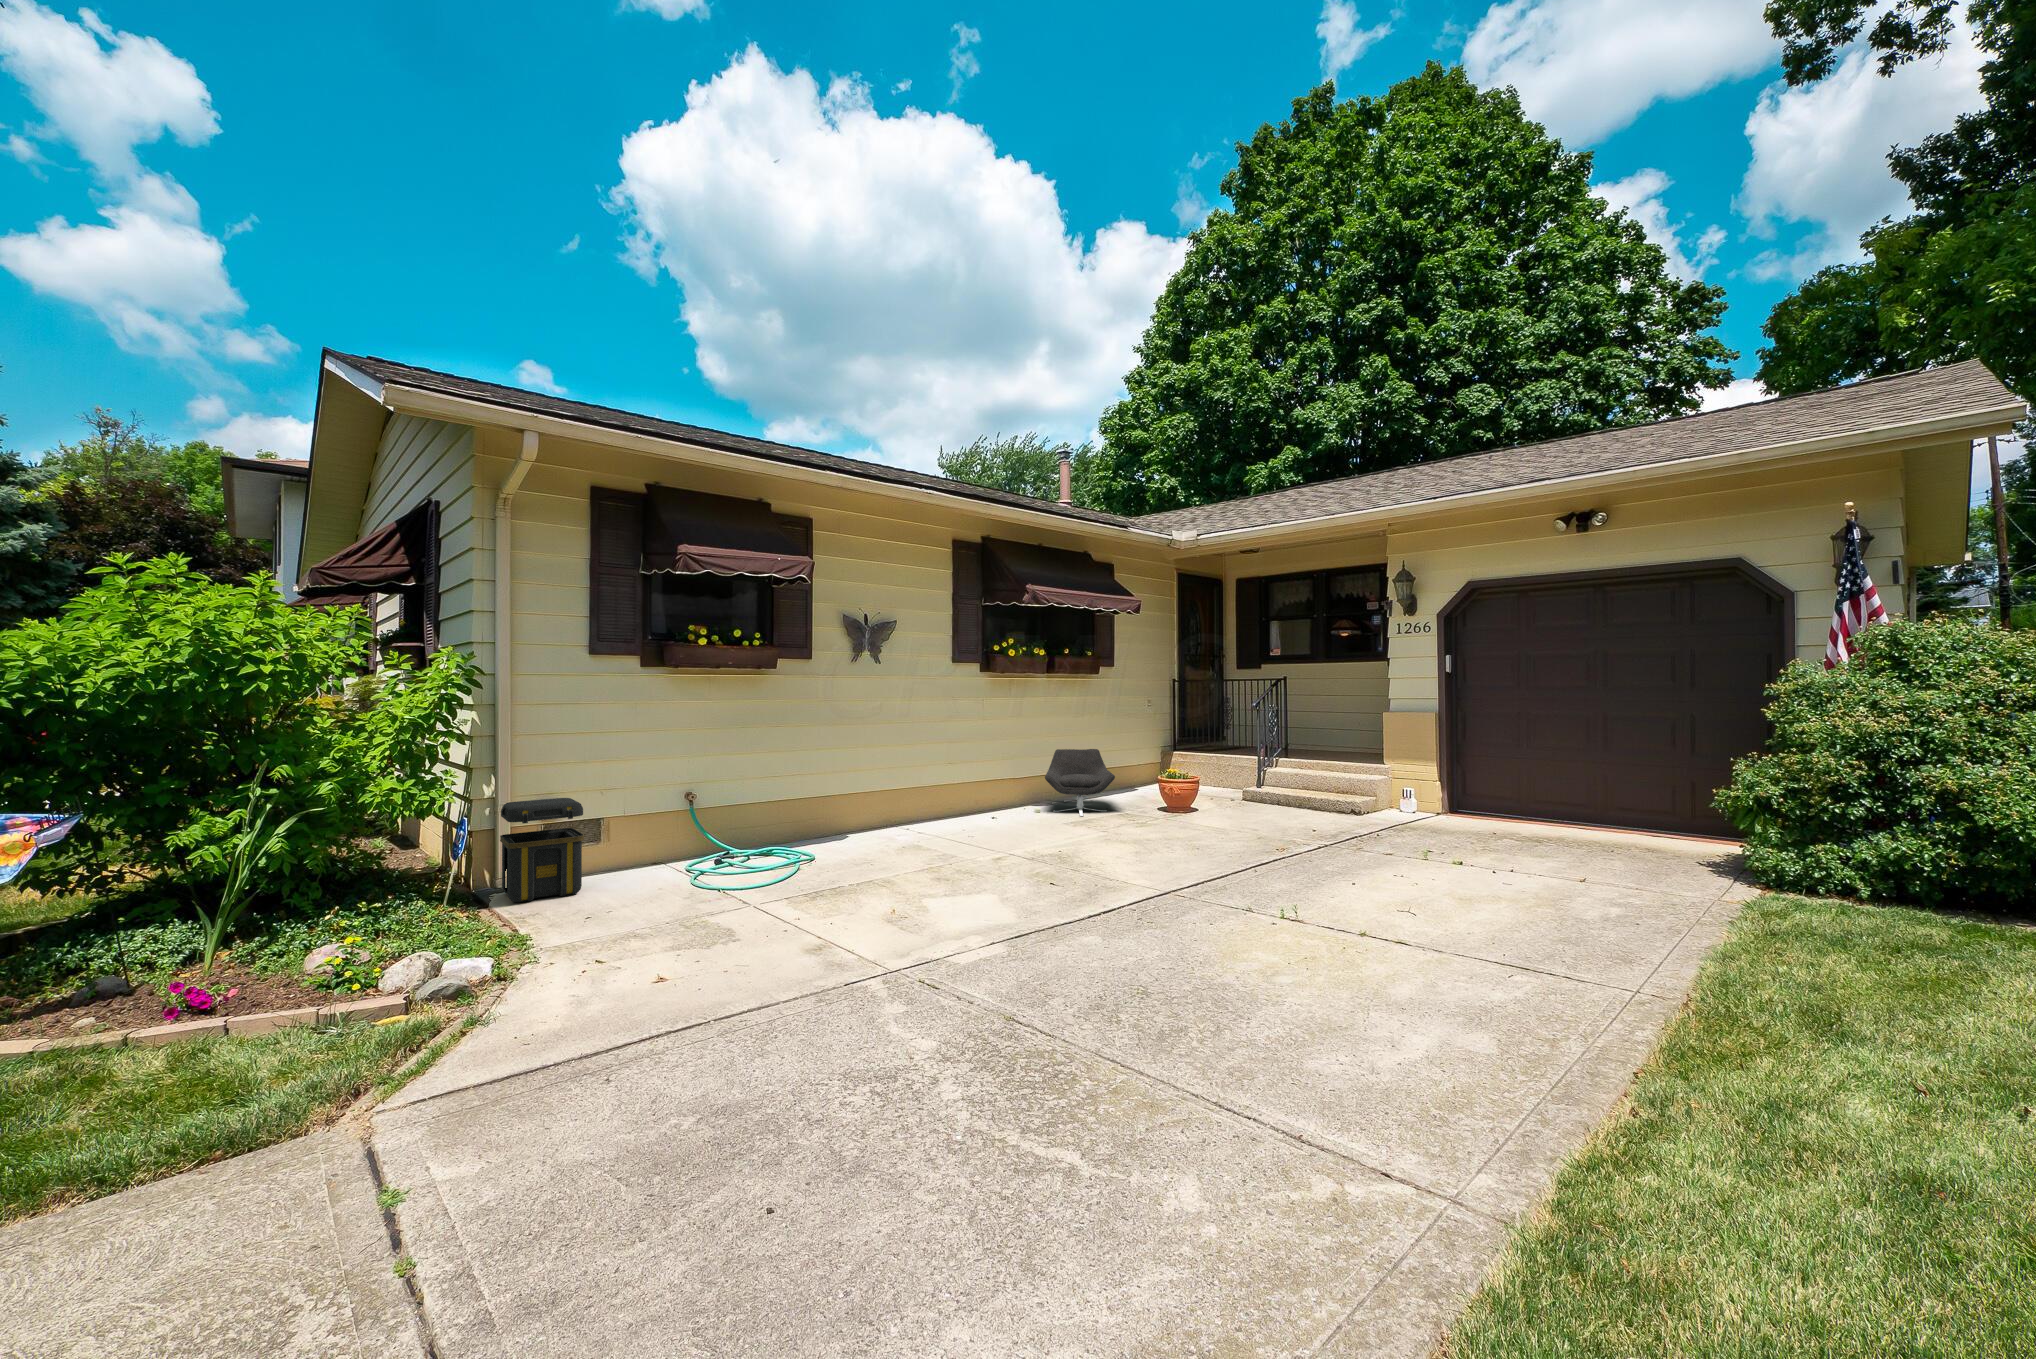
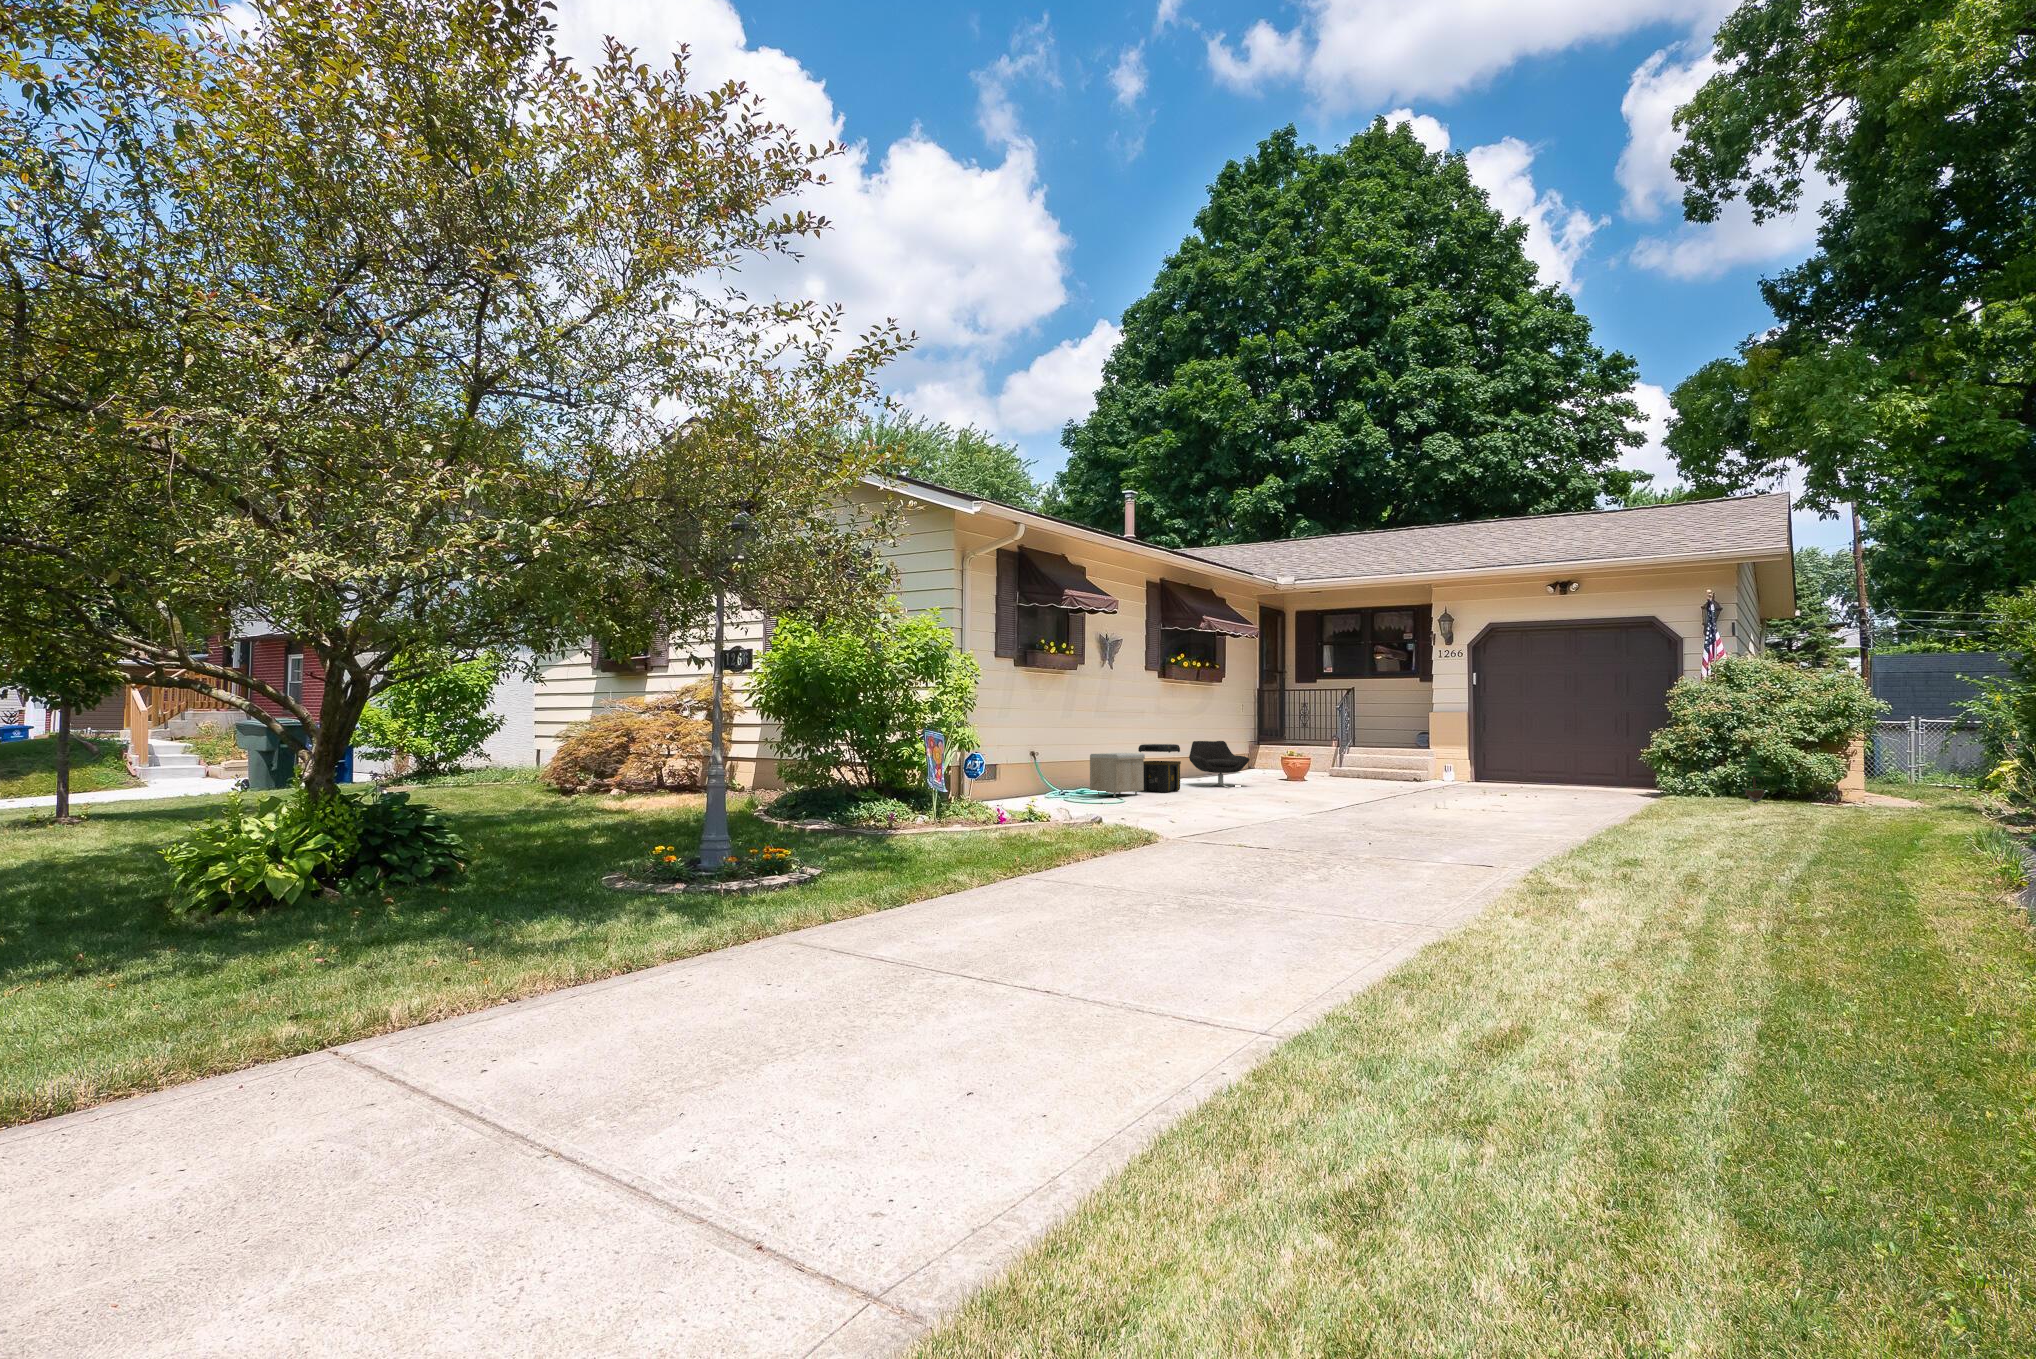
storage bench: none [833,775,921,844] -> present [1090,753,1145,797]
toolbox: present [500,798,584,902] -> present [1138,744,1181,792]
potted tree: none [1939,808,2001,922] -> present [1743,748,1765,803]

